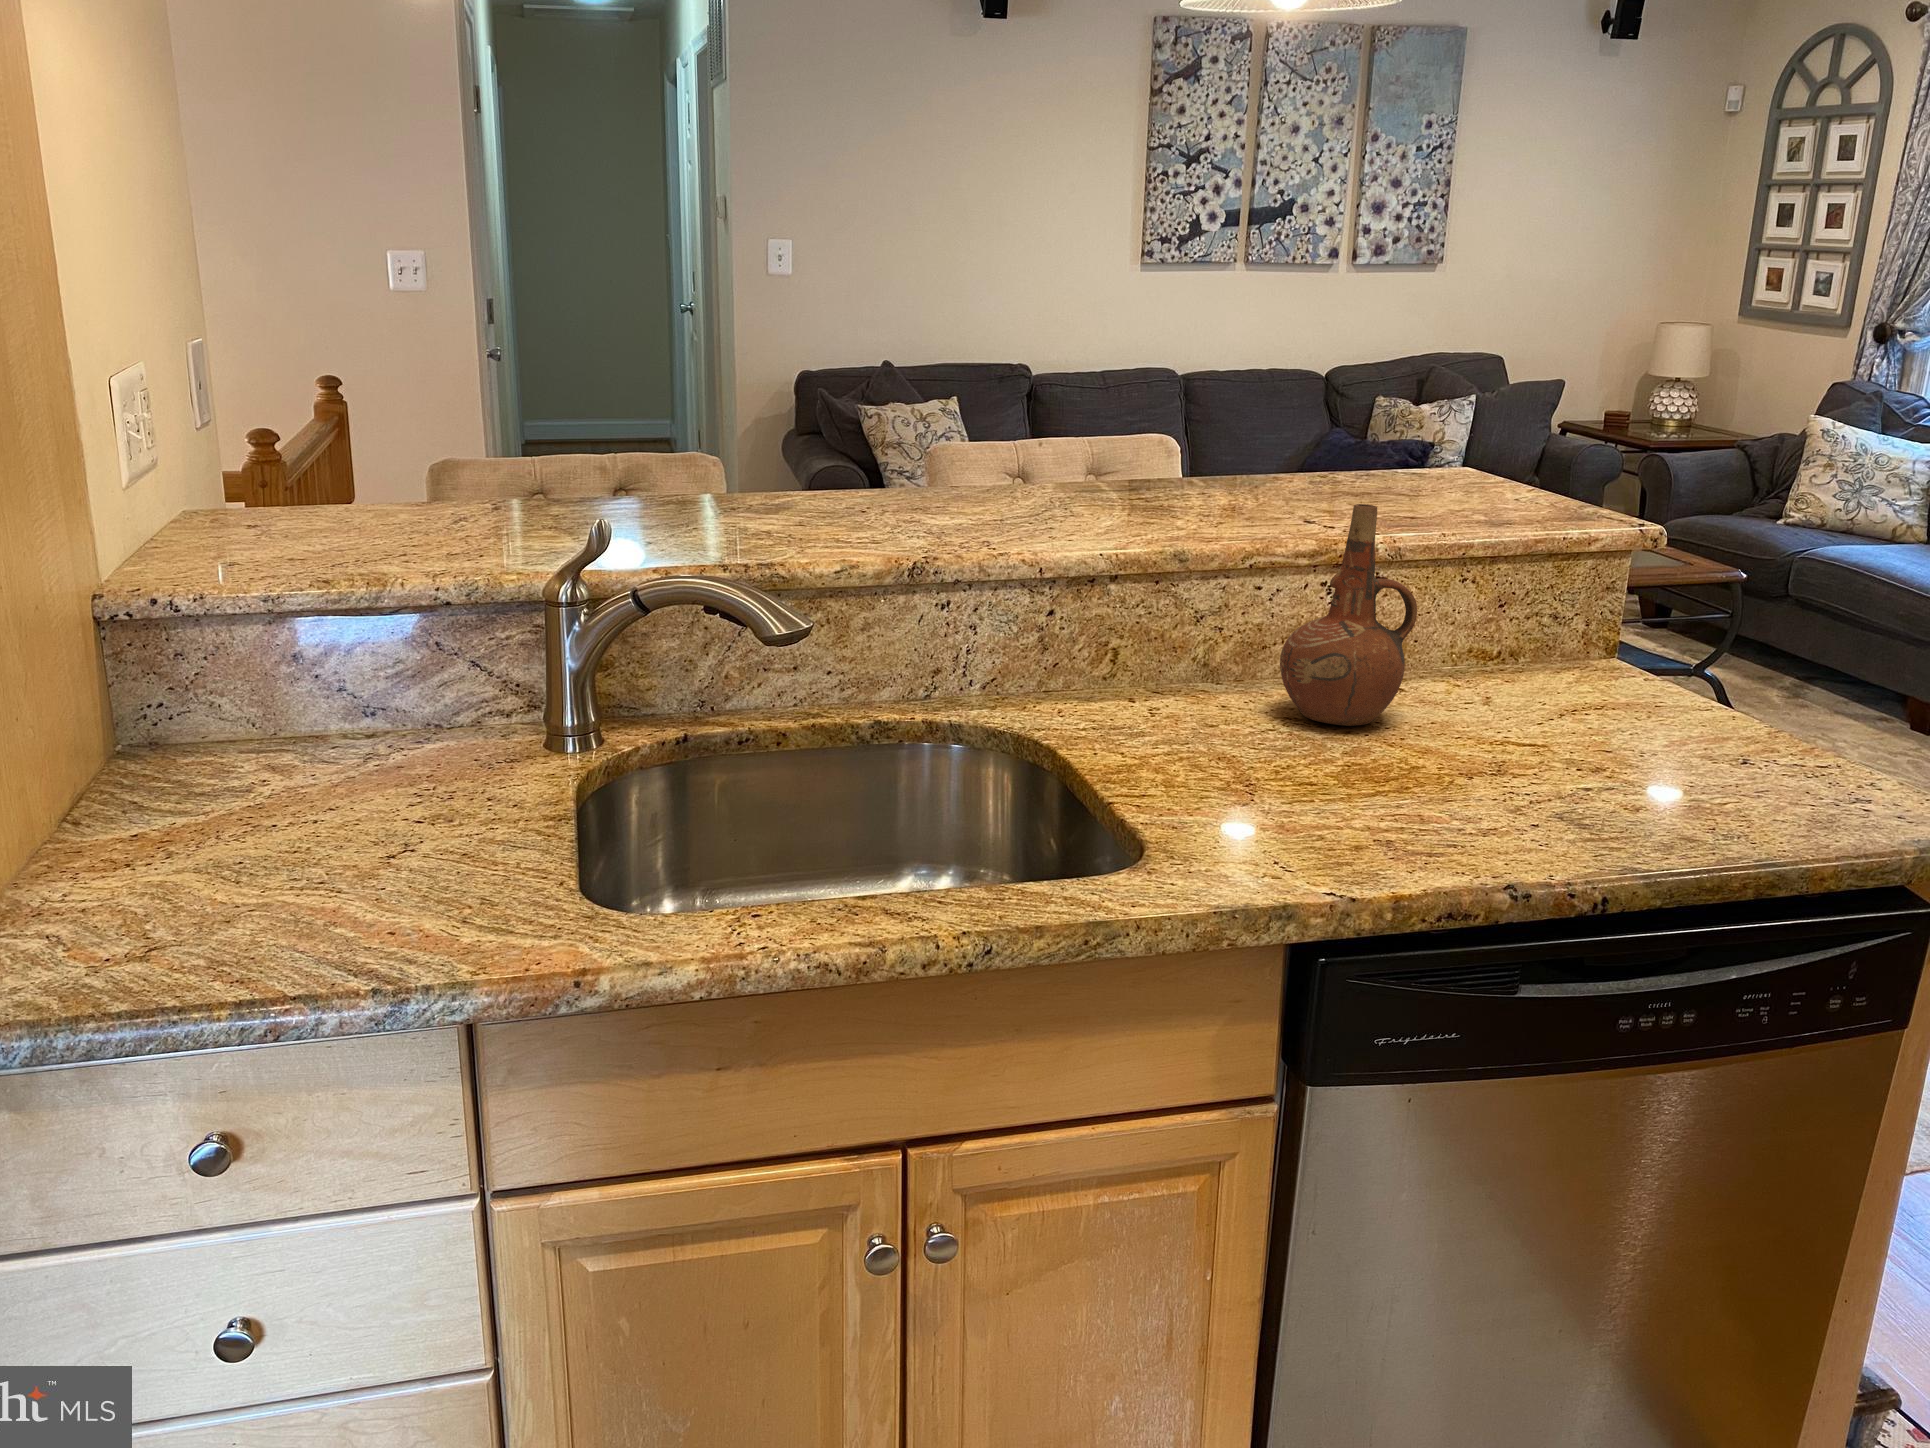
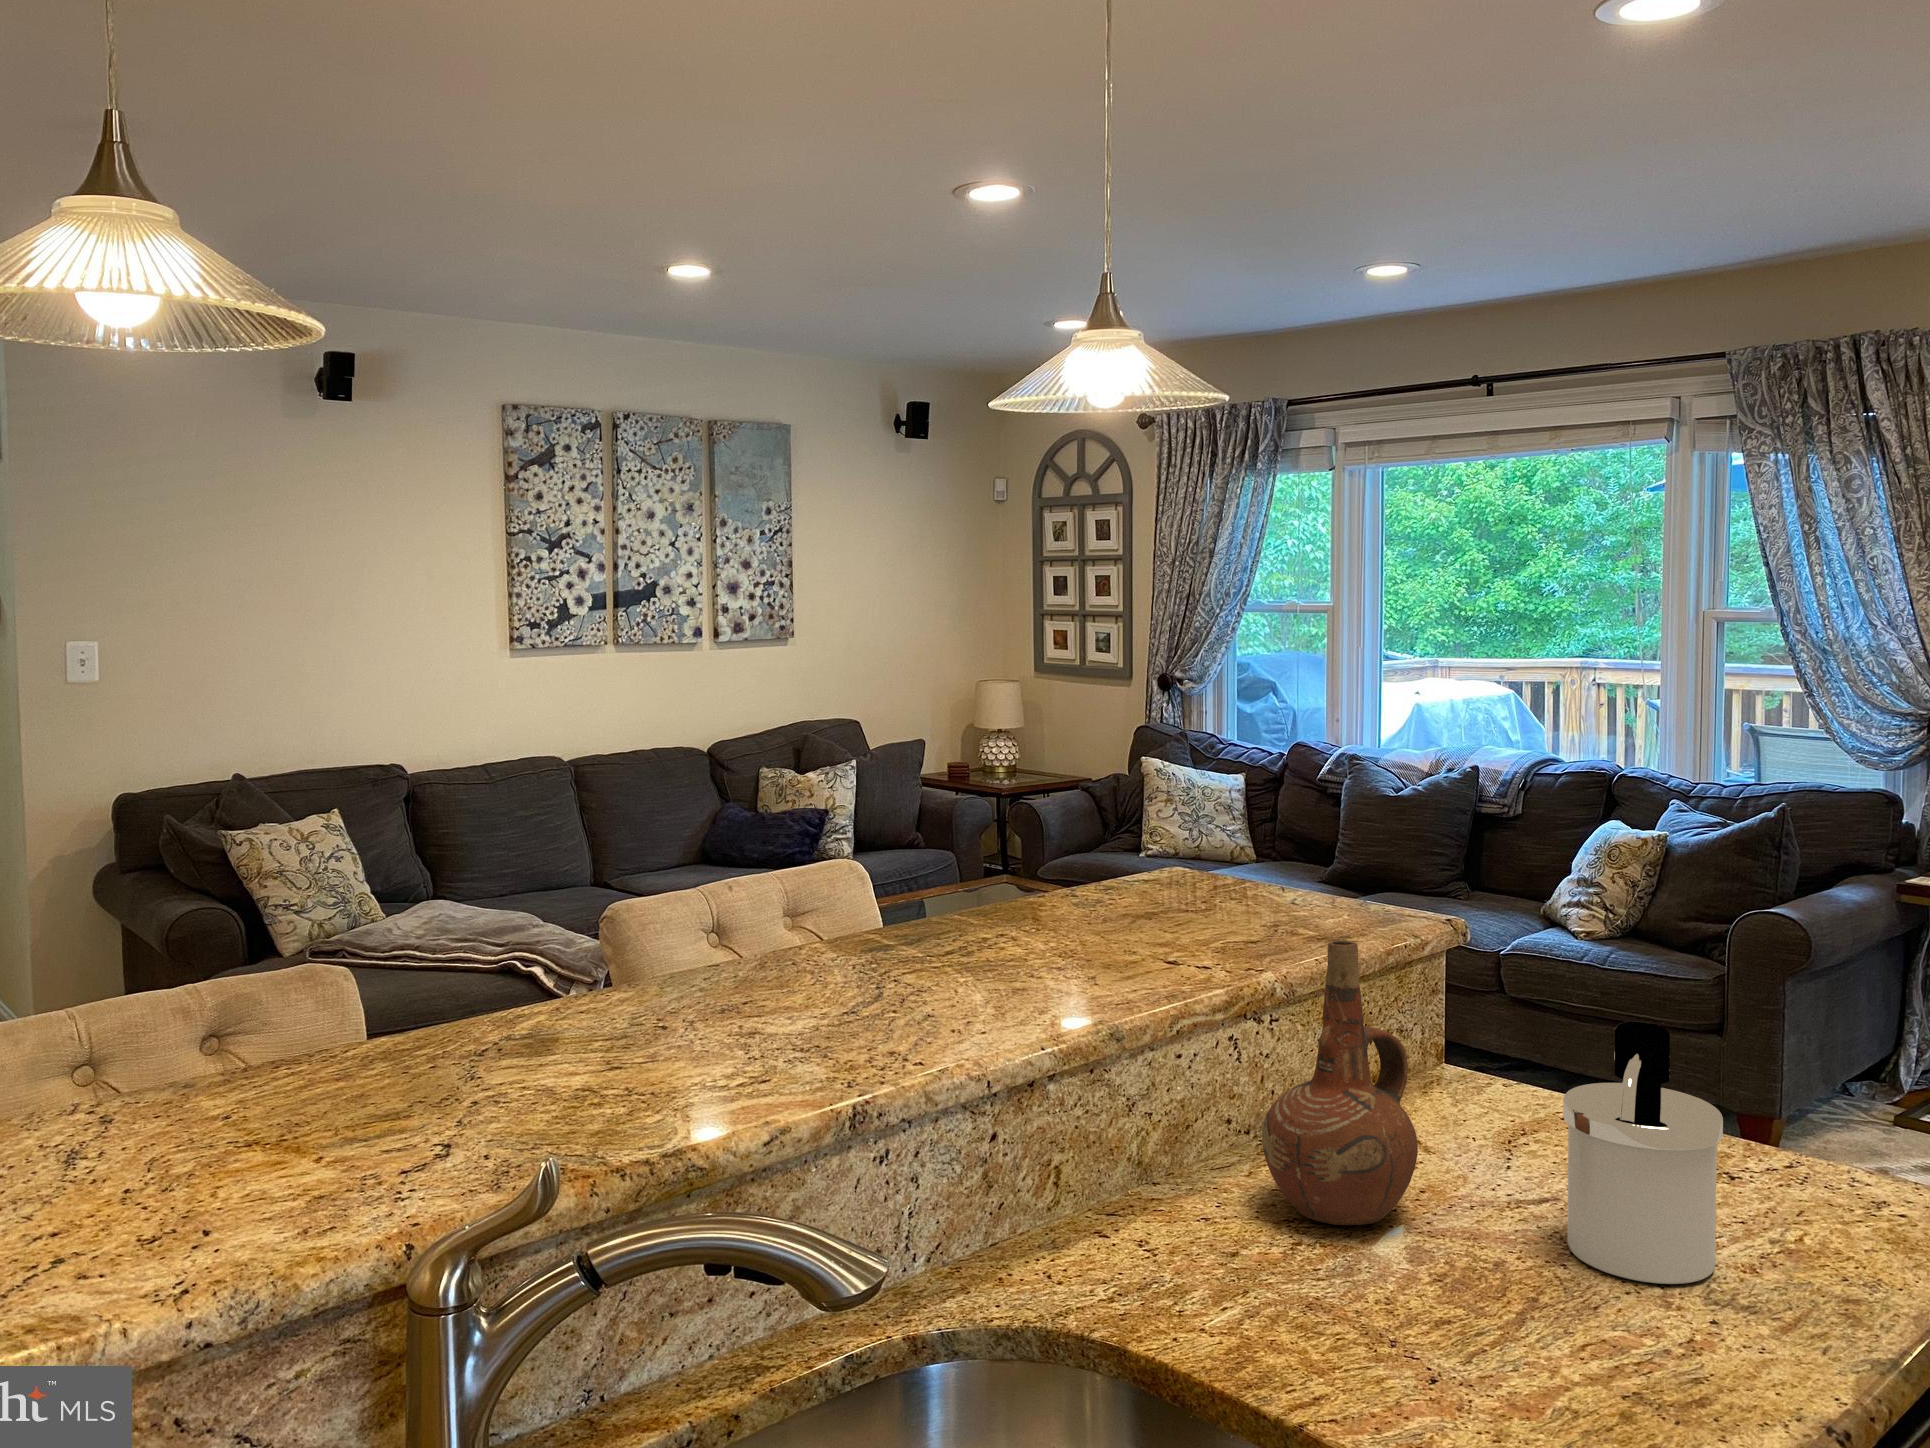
soap dispenser: none [1463,590,1618,799] -> present [1563,1022,1723,1284]

